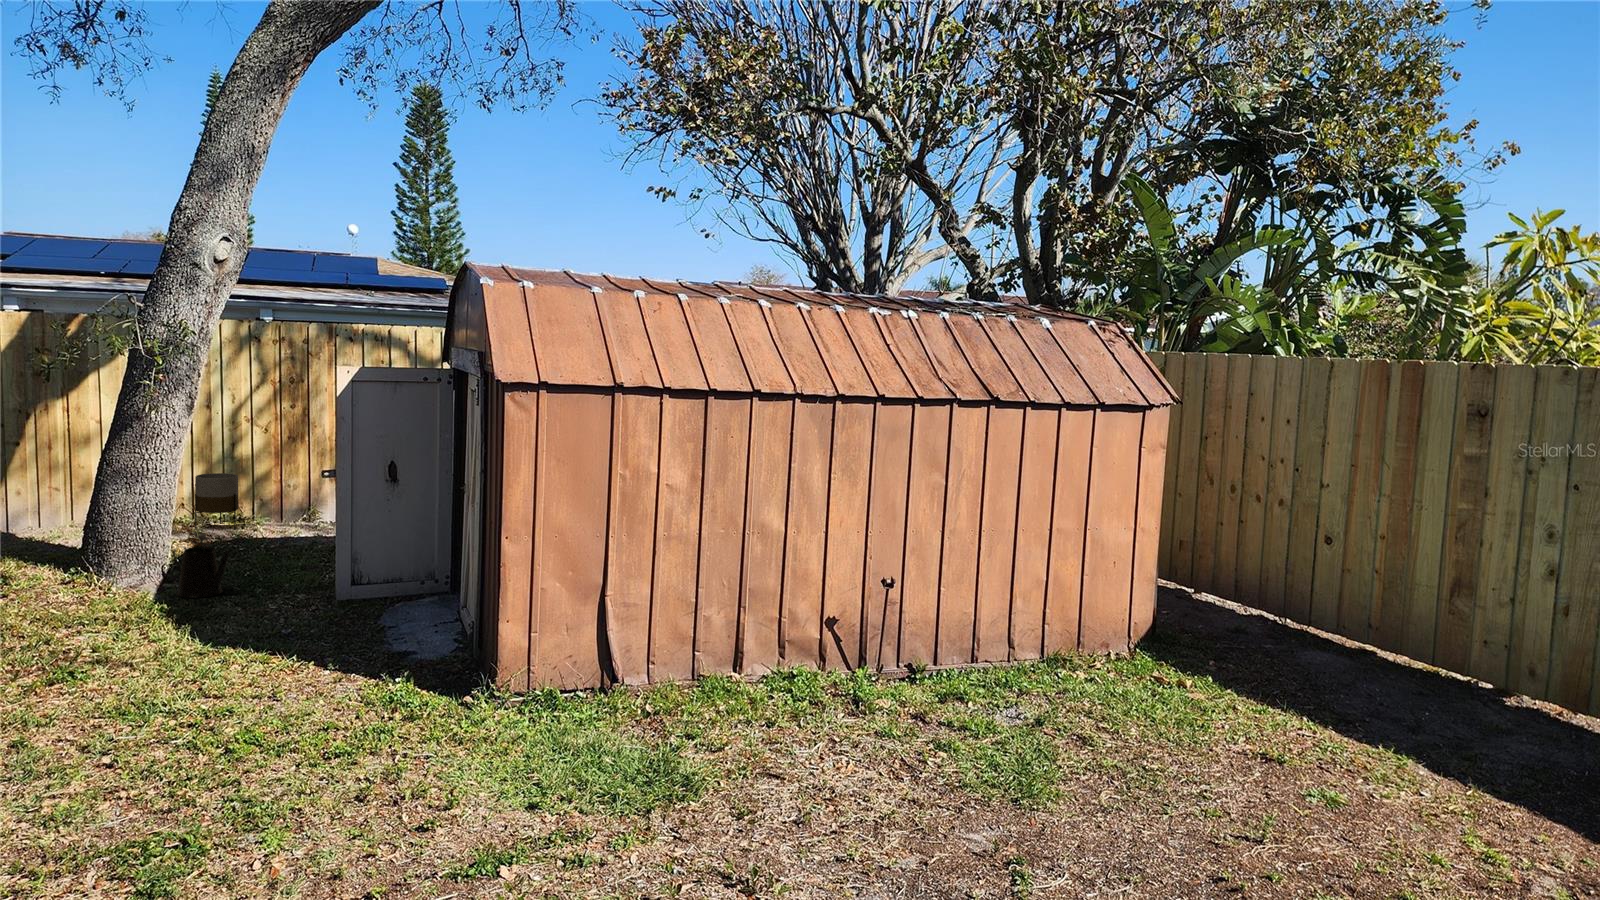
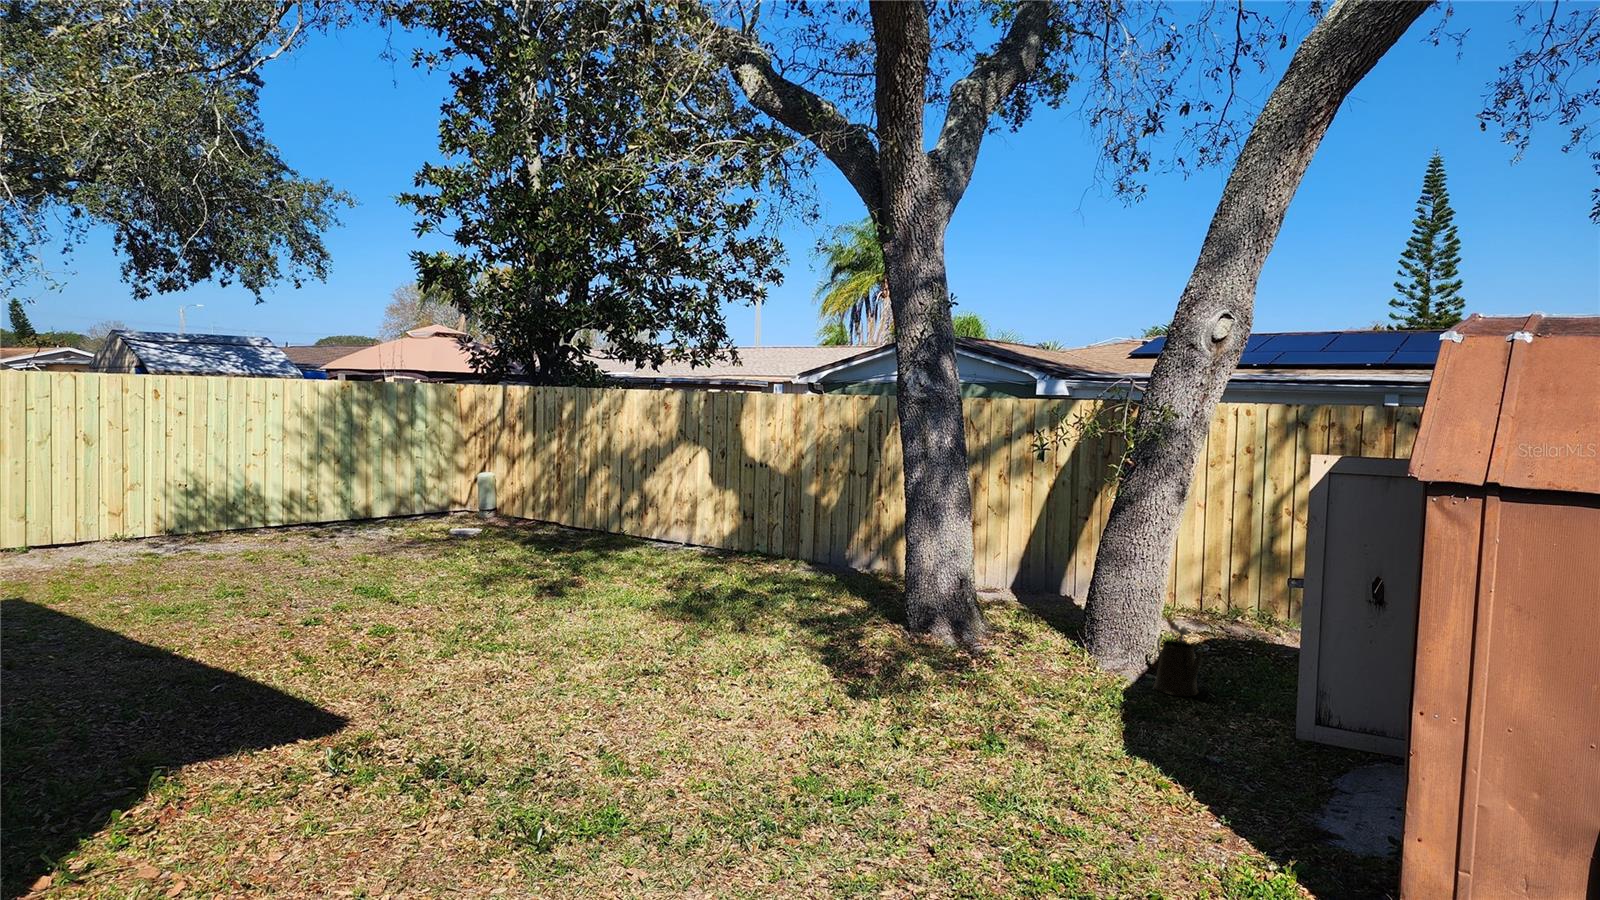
planter: present [195,473,239,530] -> none [1222,565,1270,629]

